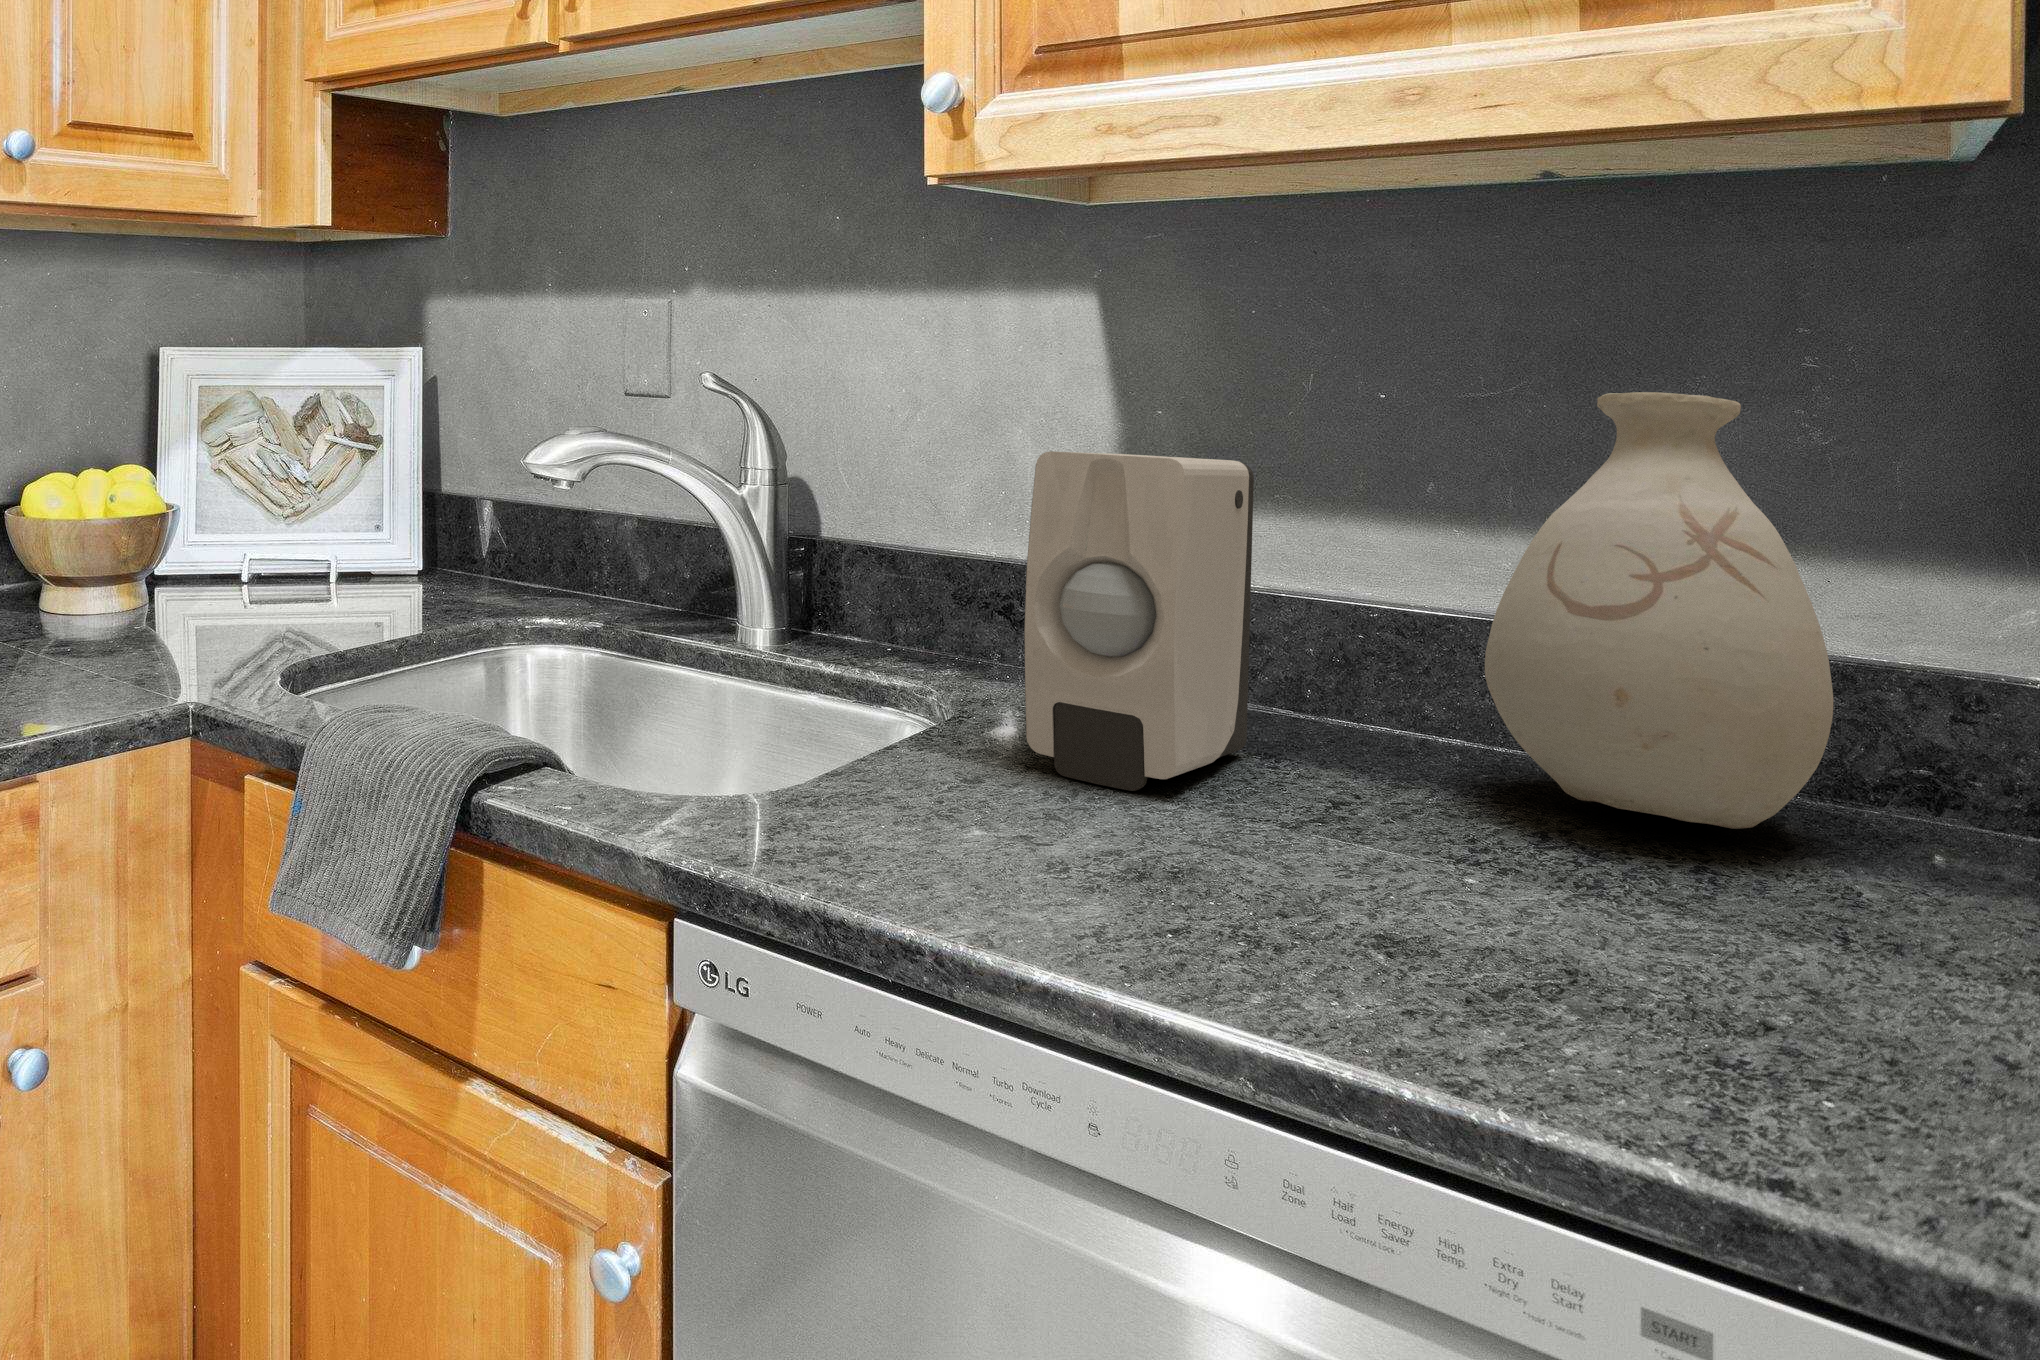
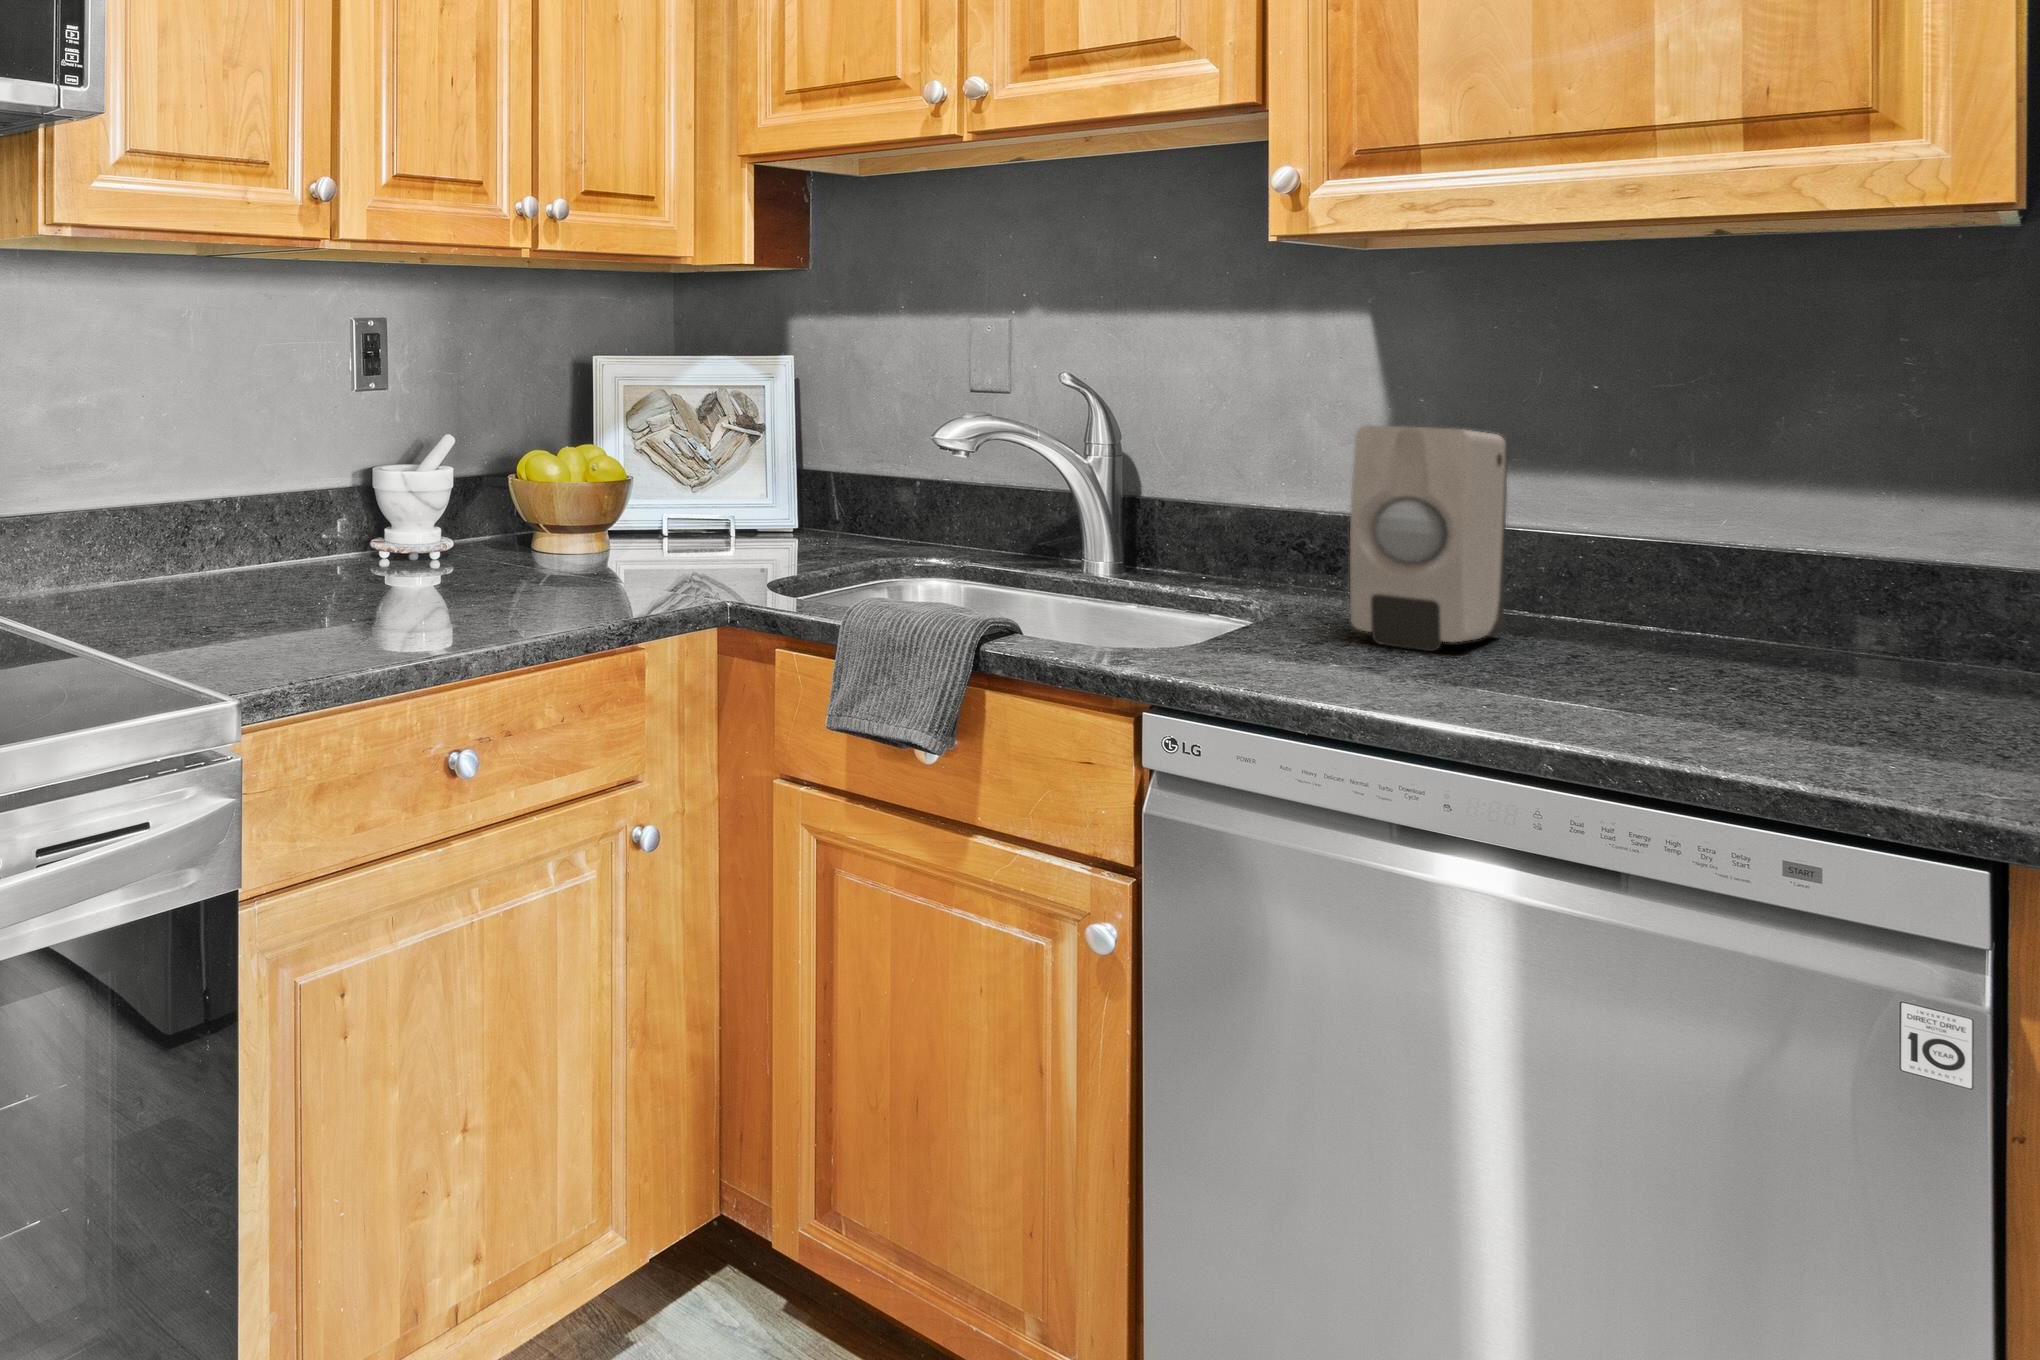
vase: present [1485,392,1833,829] -> none [1677,385,1915,670]

